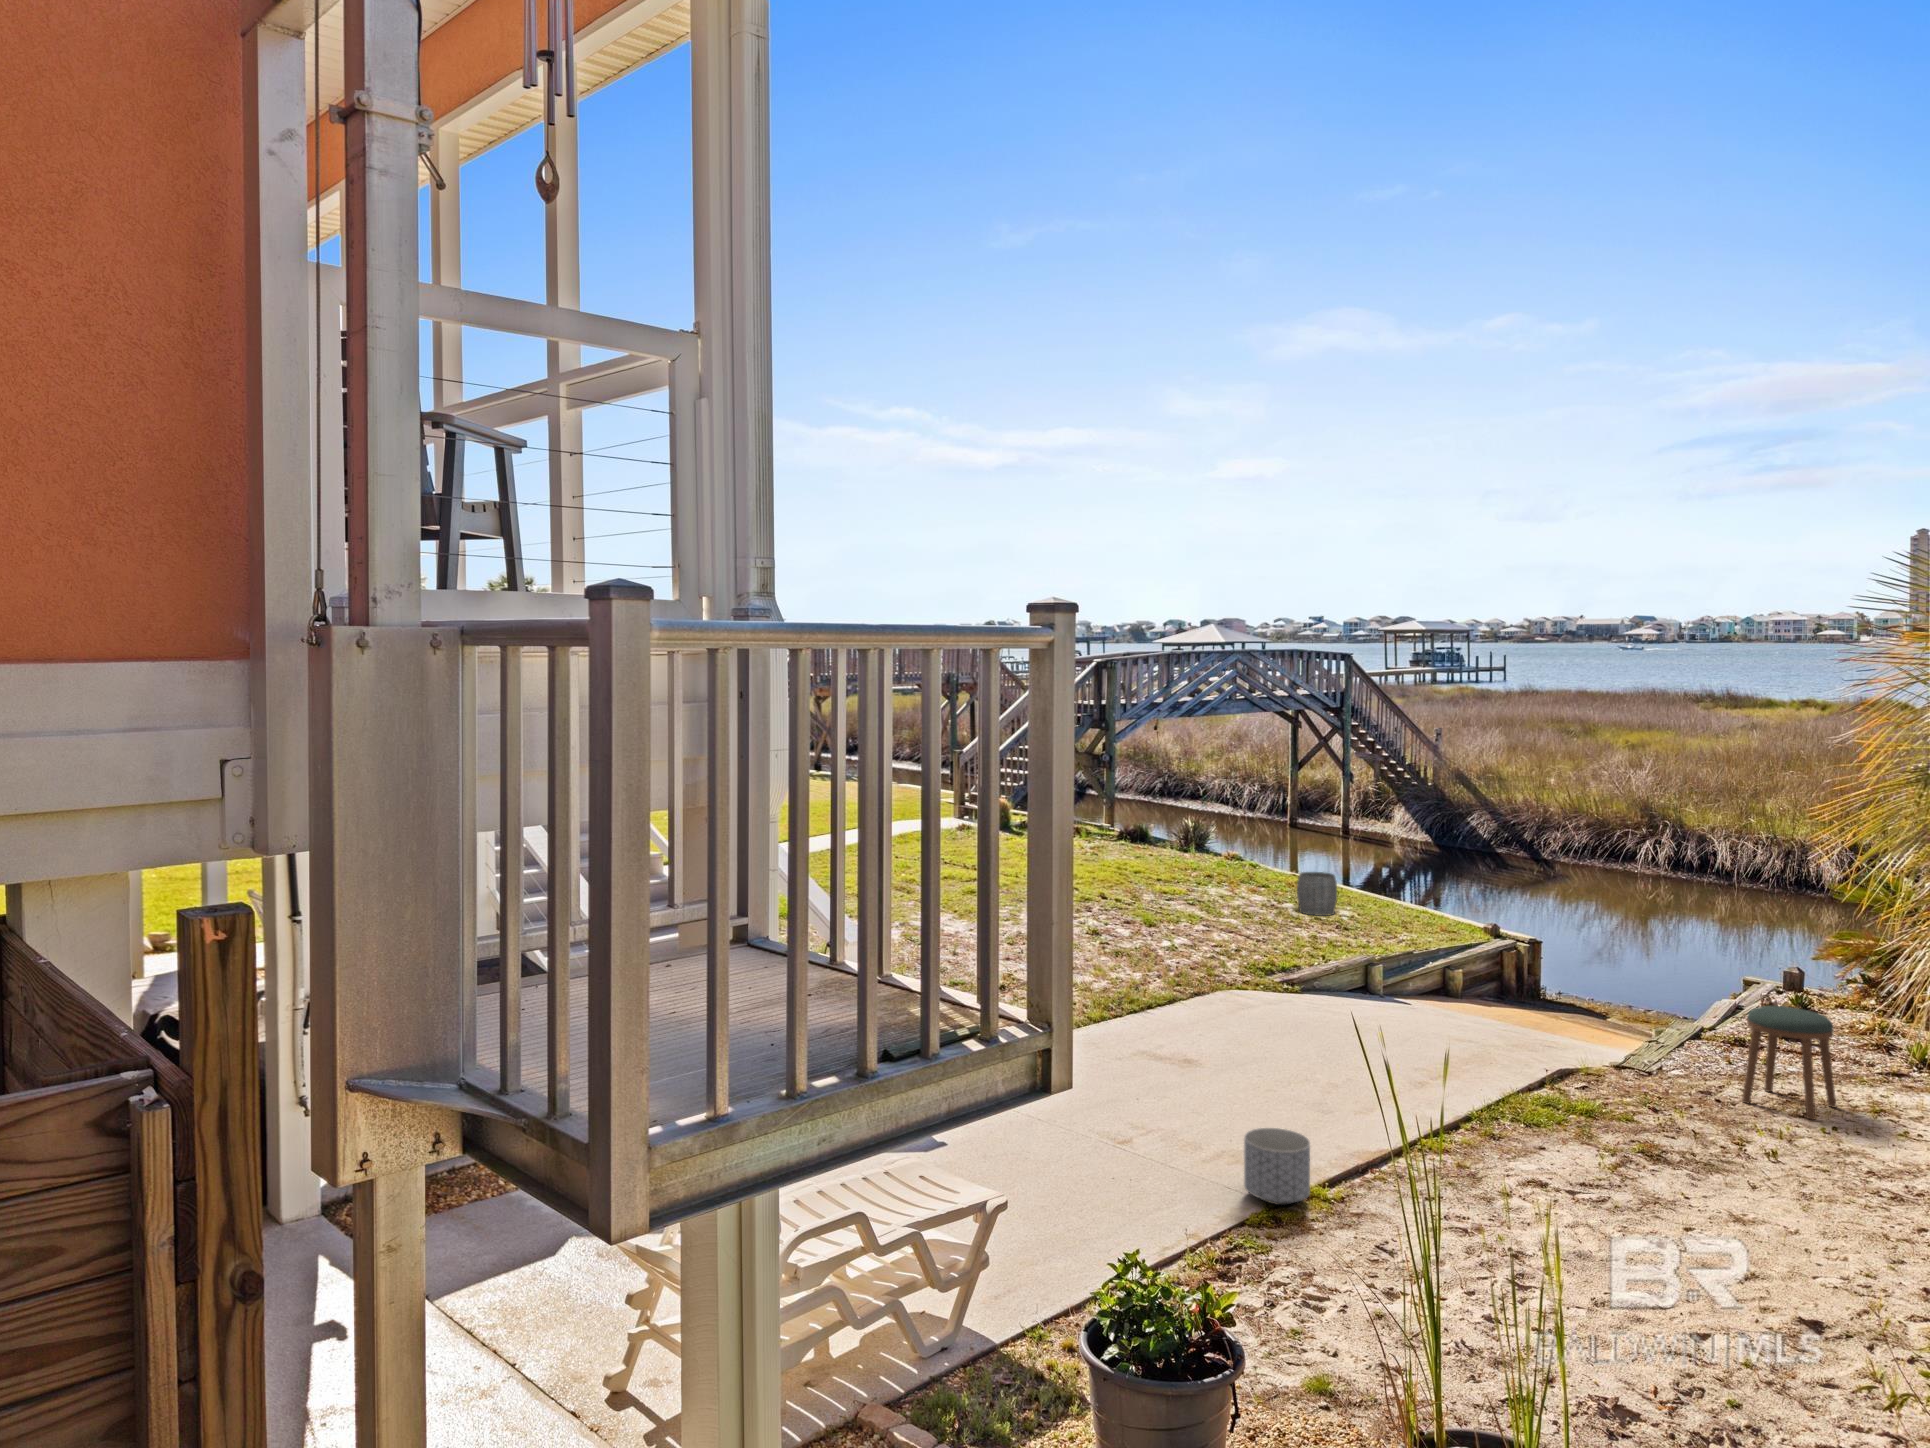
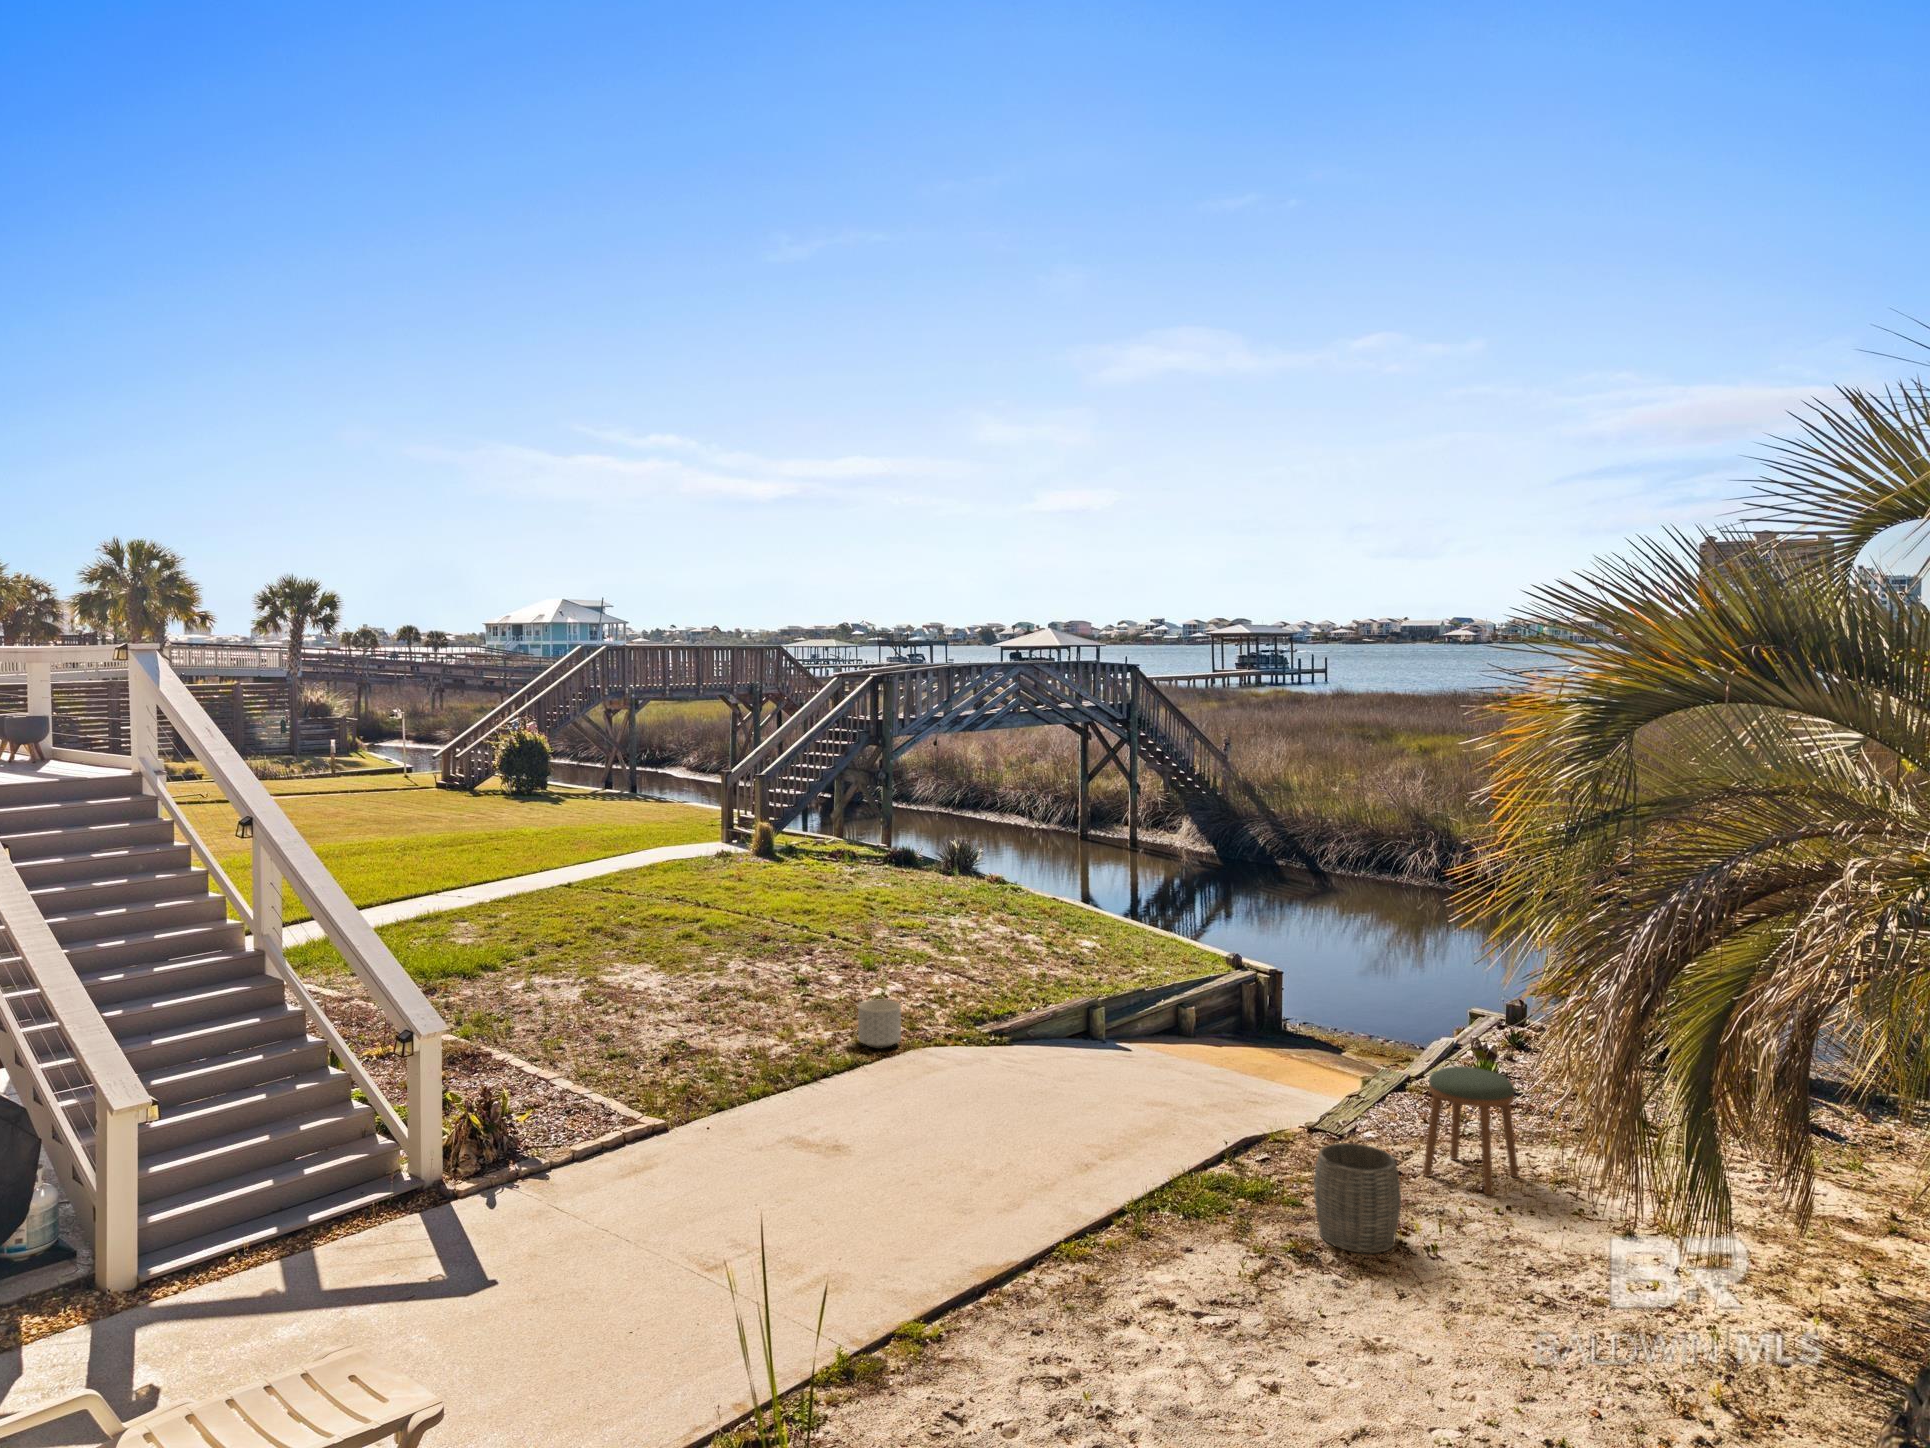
woven basket: present [1297,872,1337,916] -> present [1314,1143,1401,1253]
planter: present [1244,1128,1310,1205] -> present [858,1000,901,1049]

